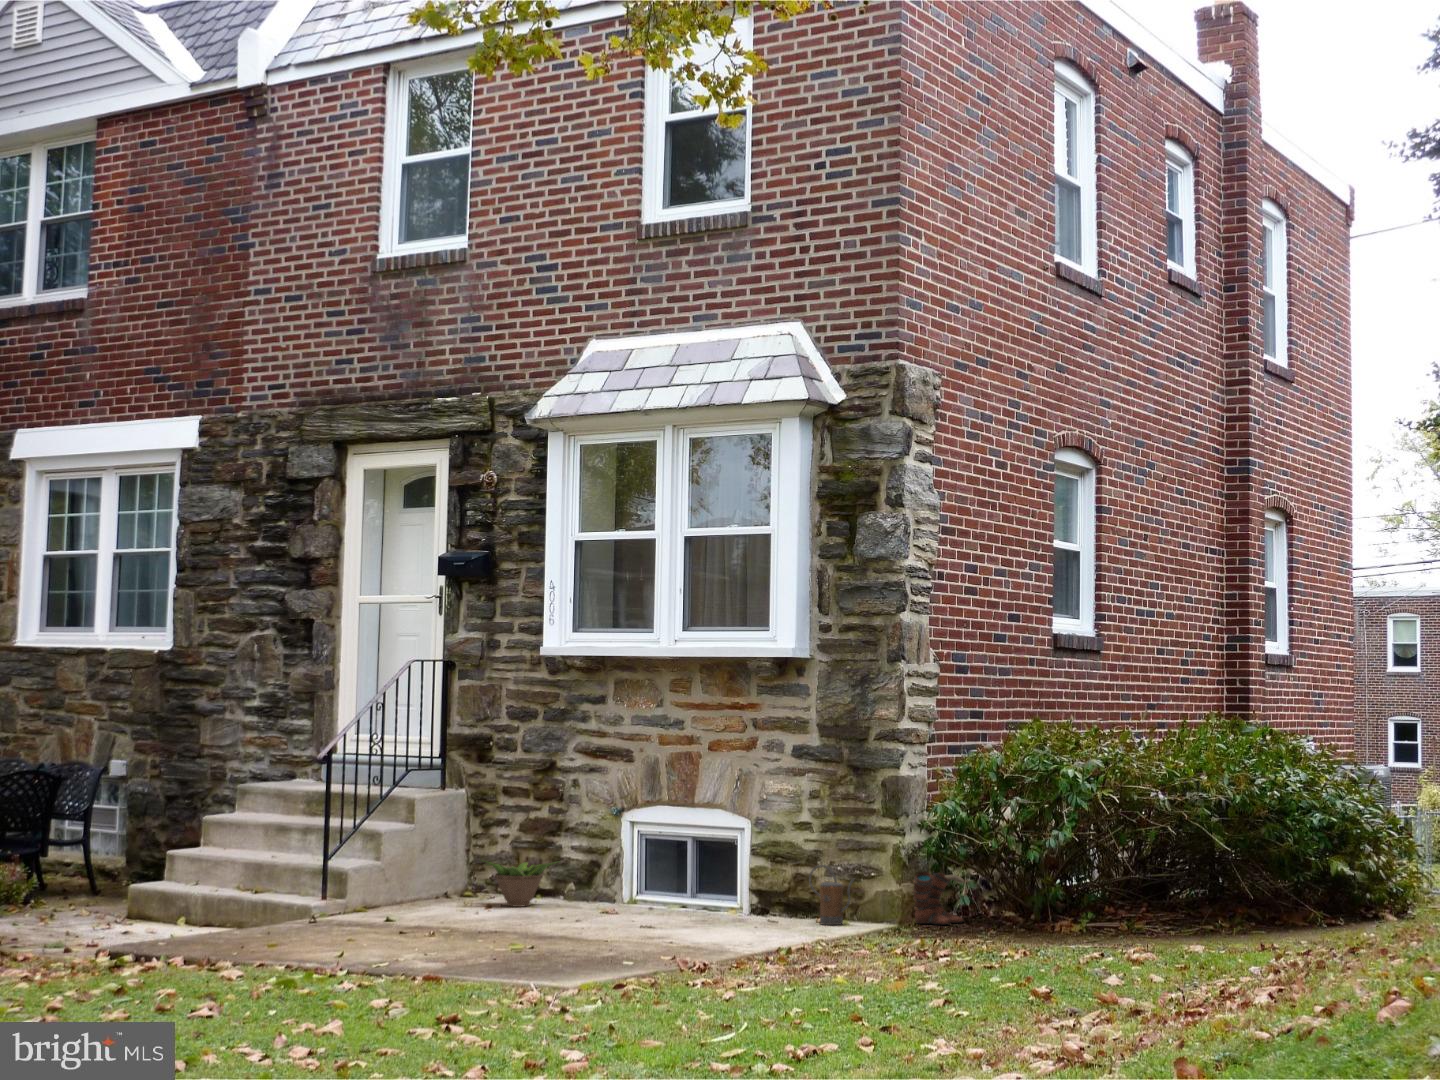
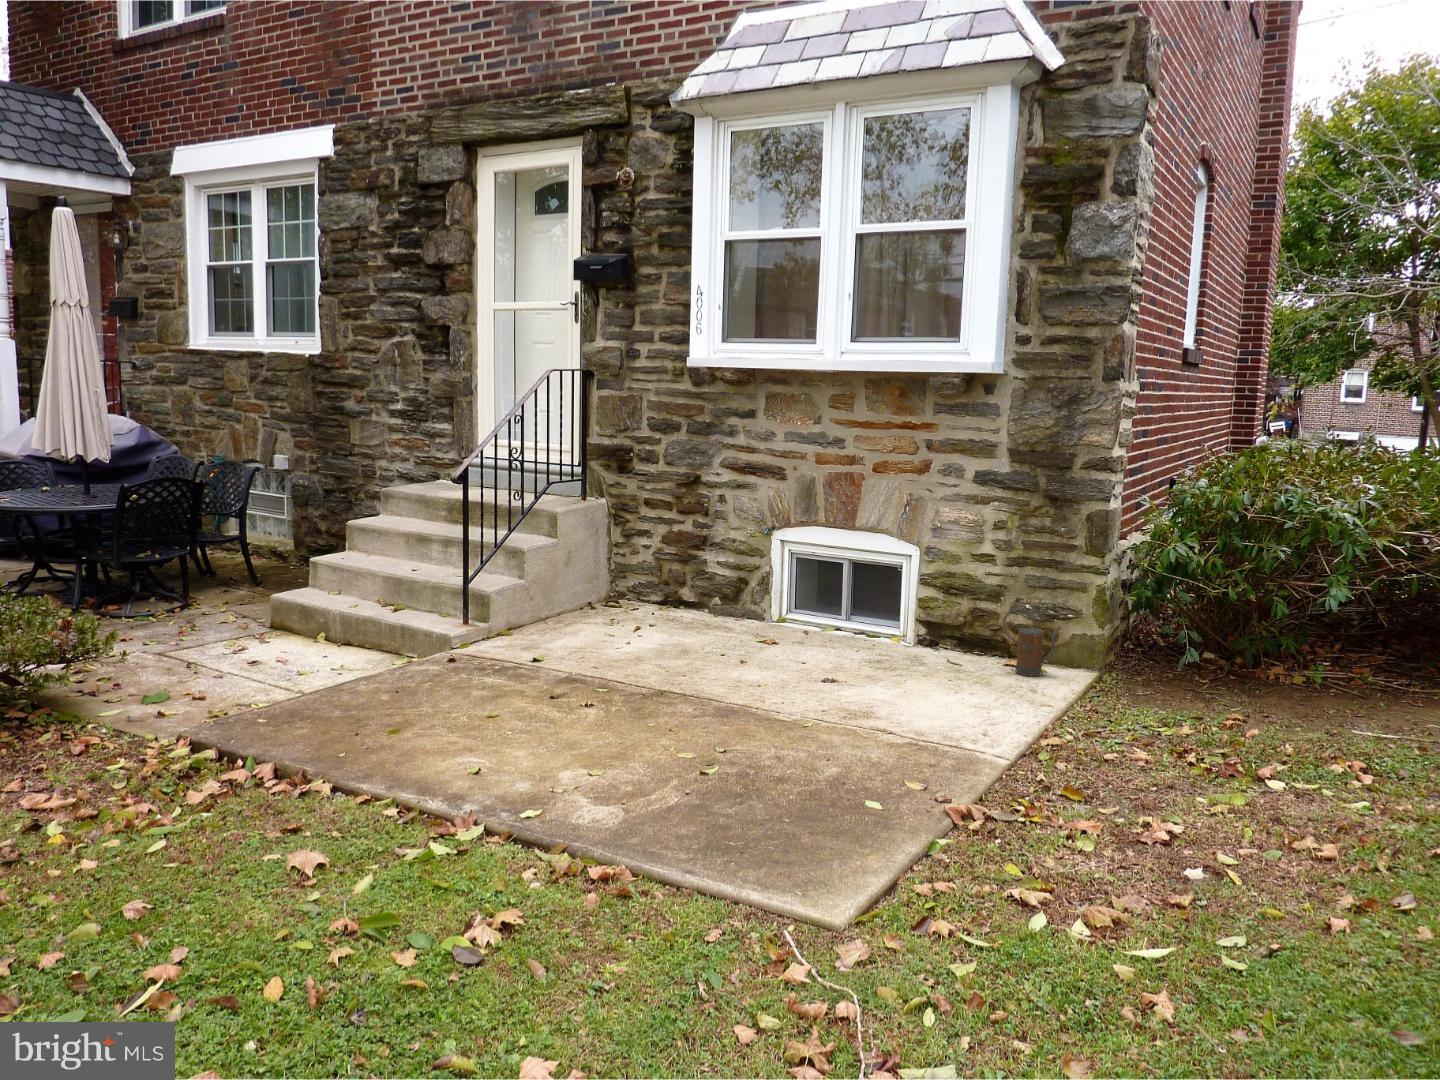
decorative plant: present [486,862,557,907] -> none [626,577,709,626]
boots: present [913,871,964,925] -> none [1117,609,1168,677]

